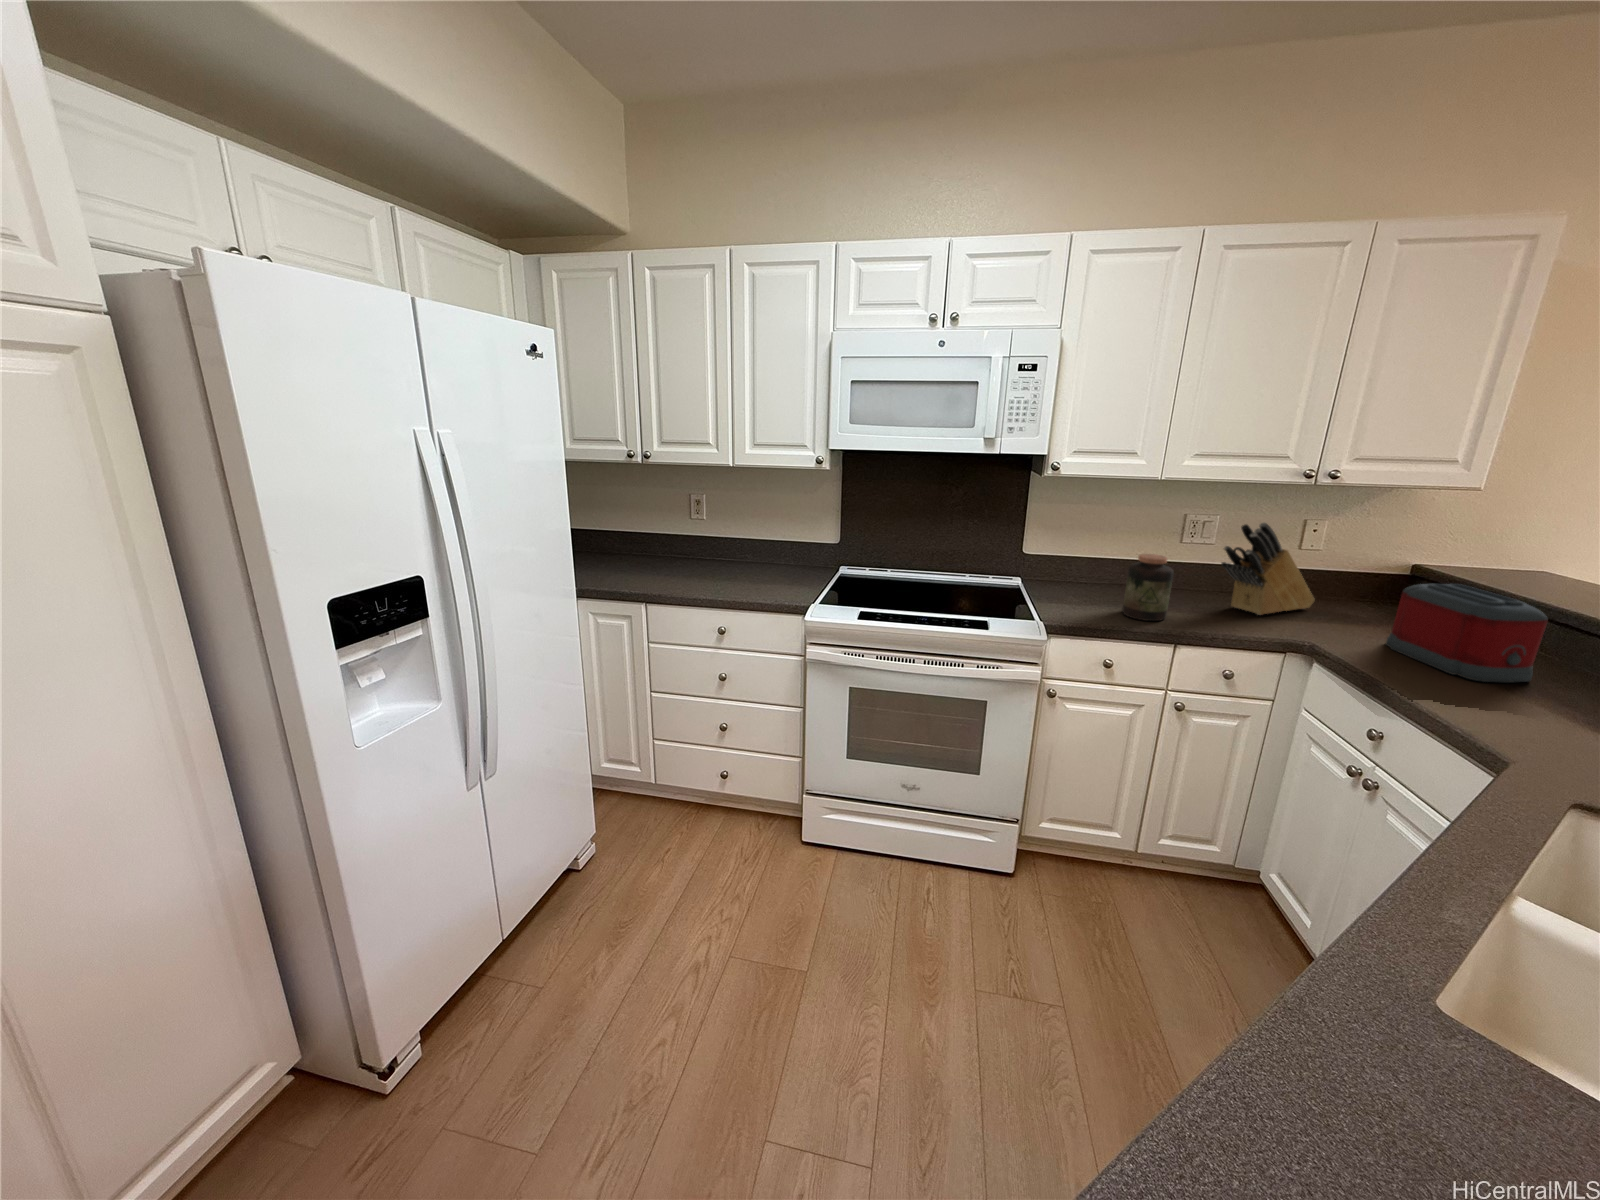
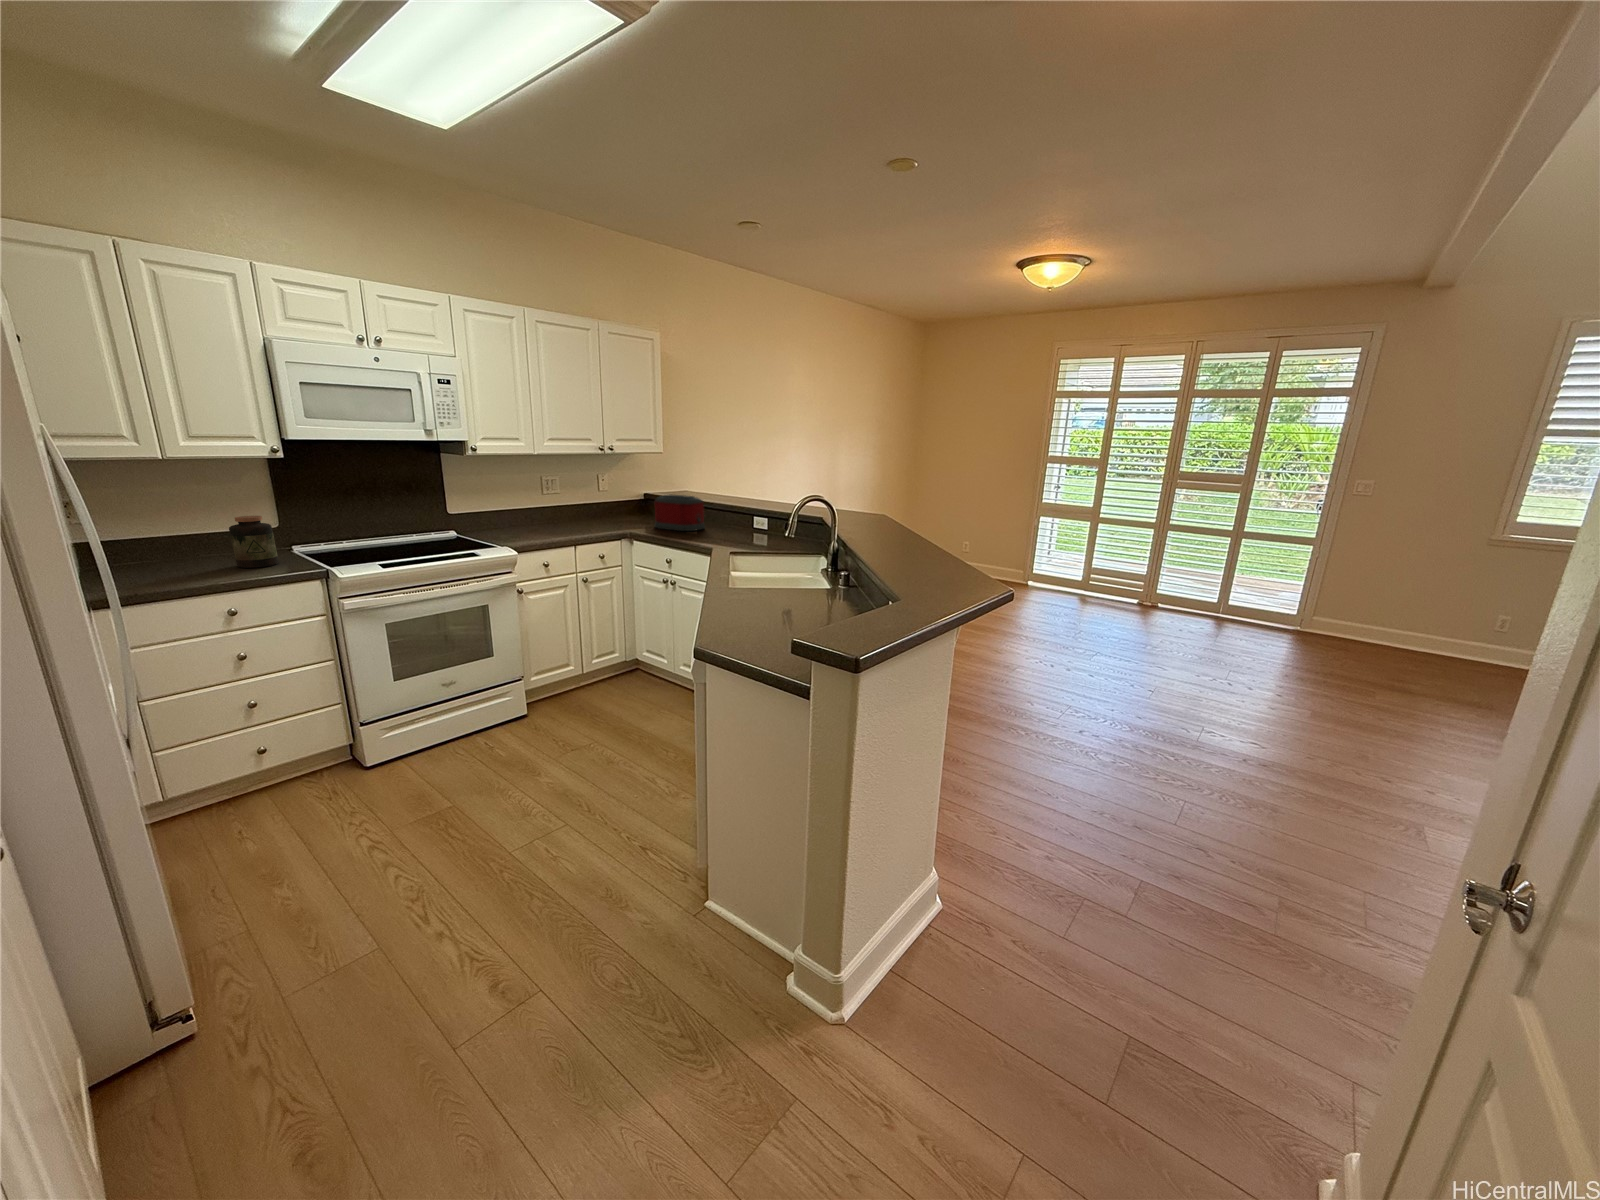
knife block: present [1221,523,1314,615] -> none [575,476,617,527]
jar: present [1122,554,1174,621] -> present [229,516,279,568]

